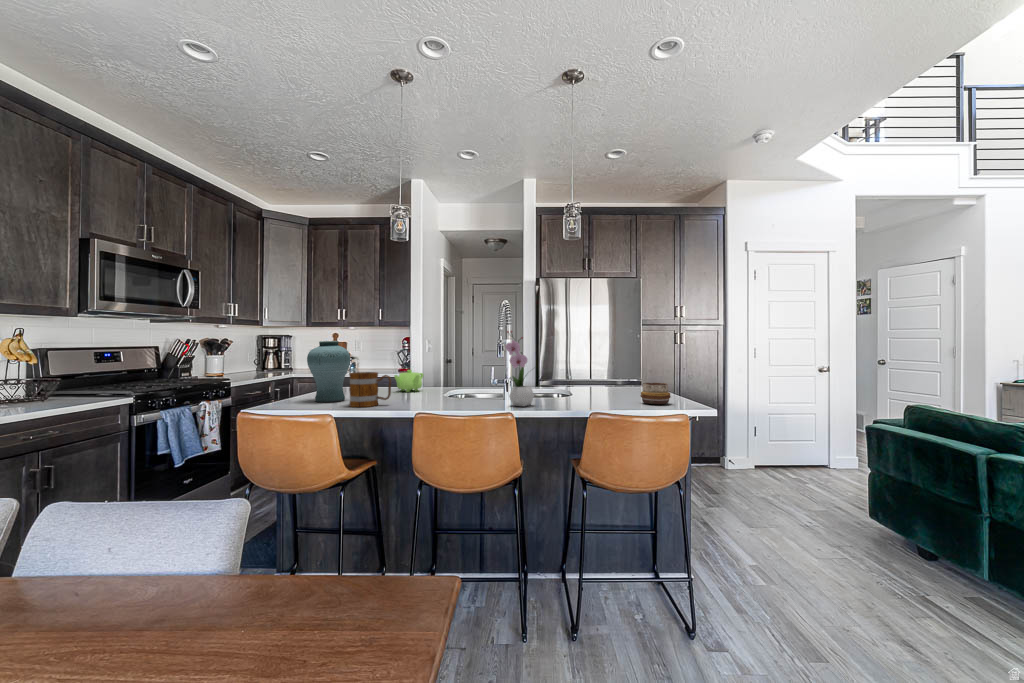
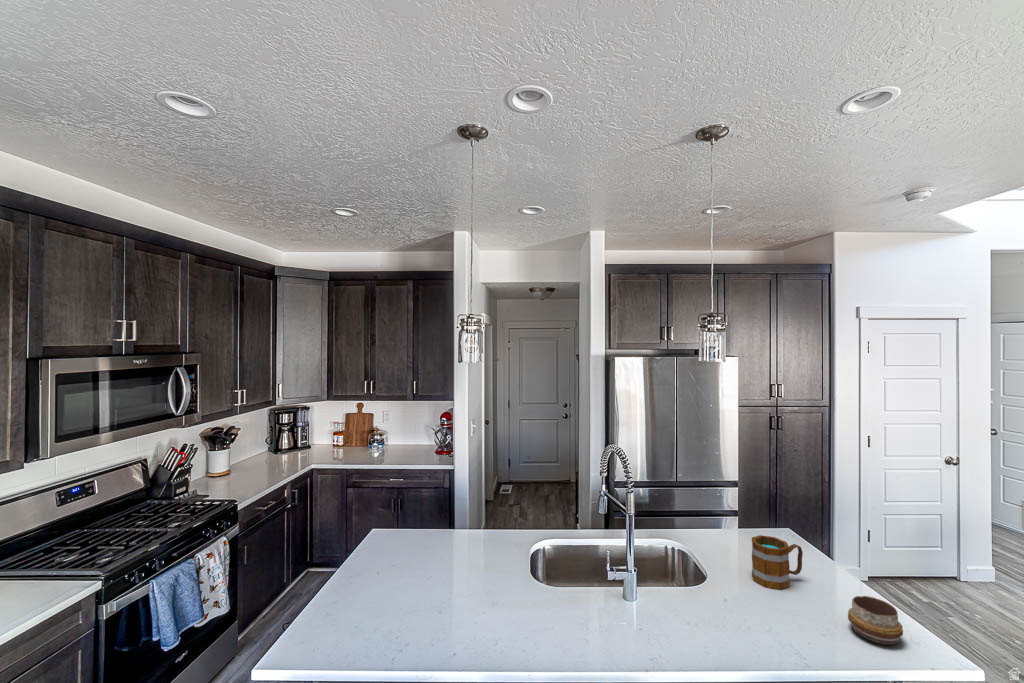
flower arrangement: present [506,331,534,406] -> none [662,537,704,659]
vase: present [307,341,350,402] -> none [353,525,414,628]
teapot: present [394,370,424,392] -> none [462,526,498,562]
mug: present [349,372,391,407] -> present [752,535,803,590]

